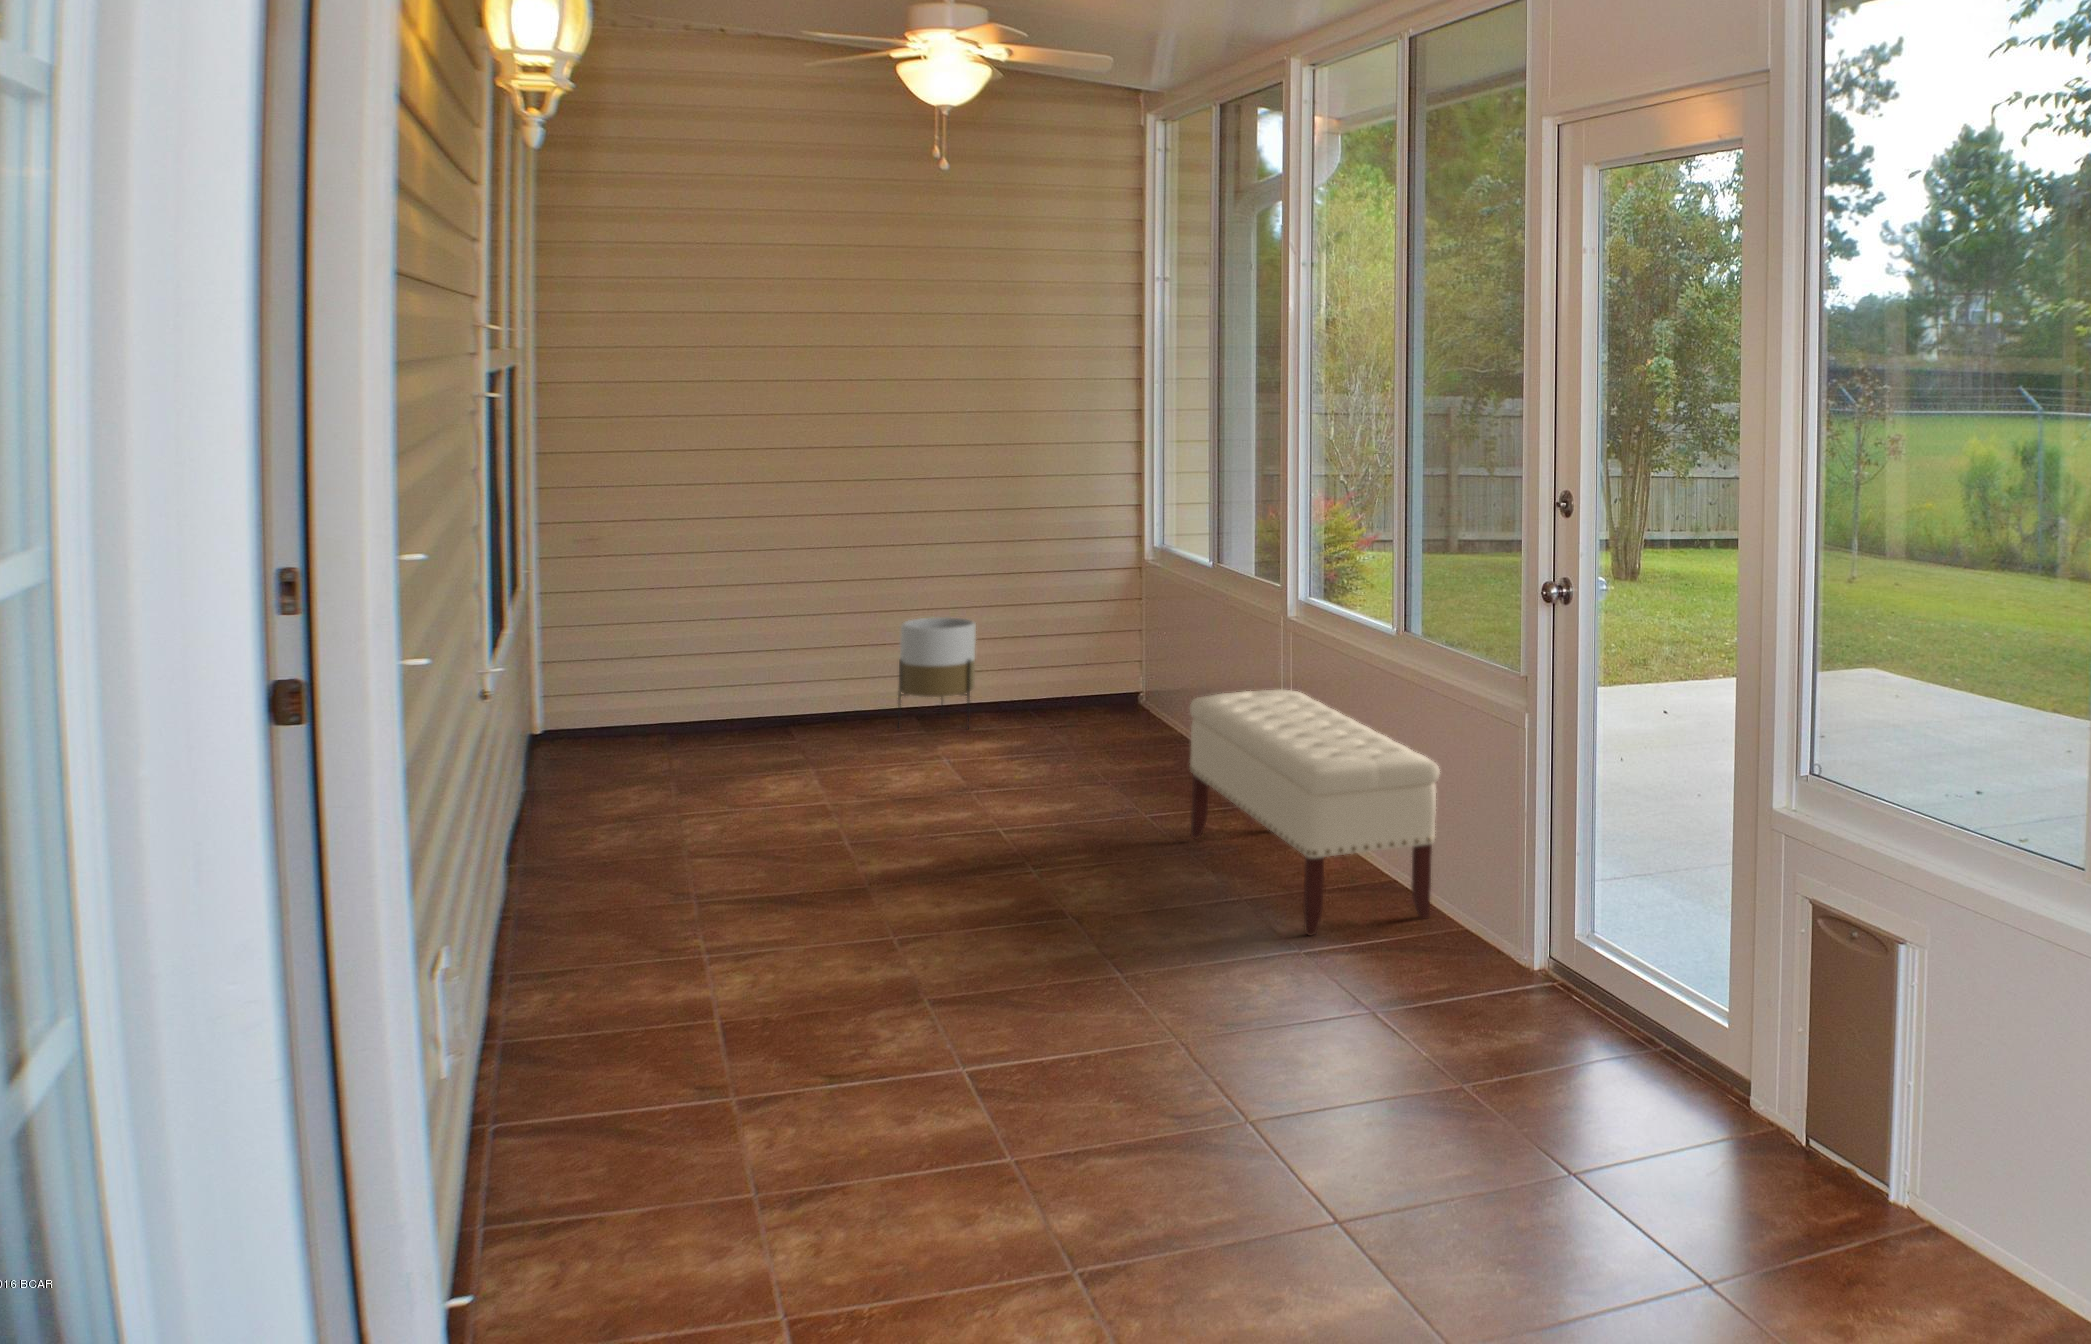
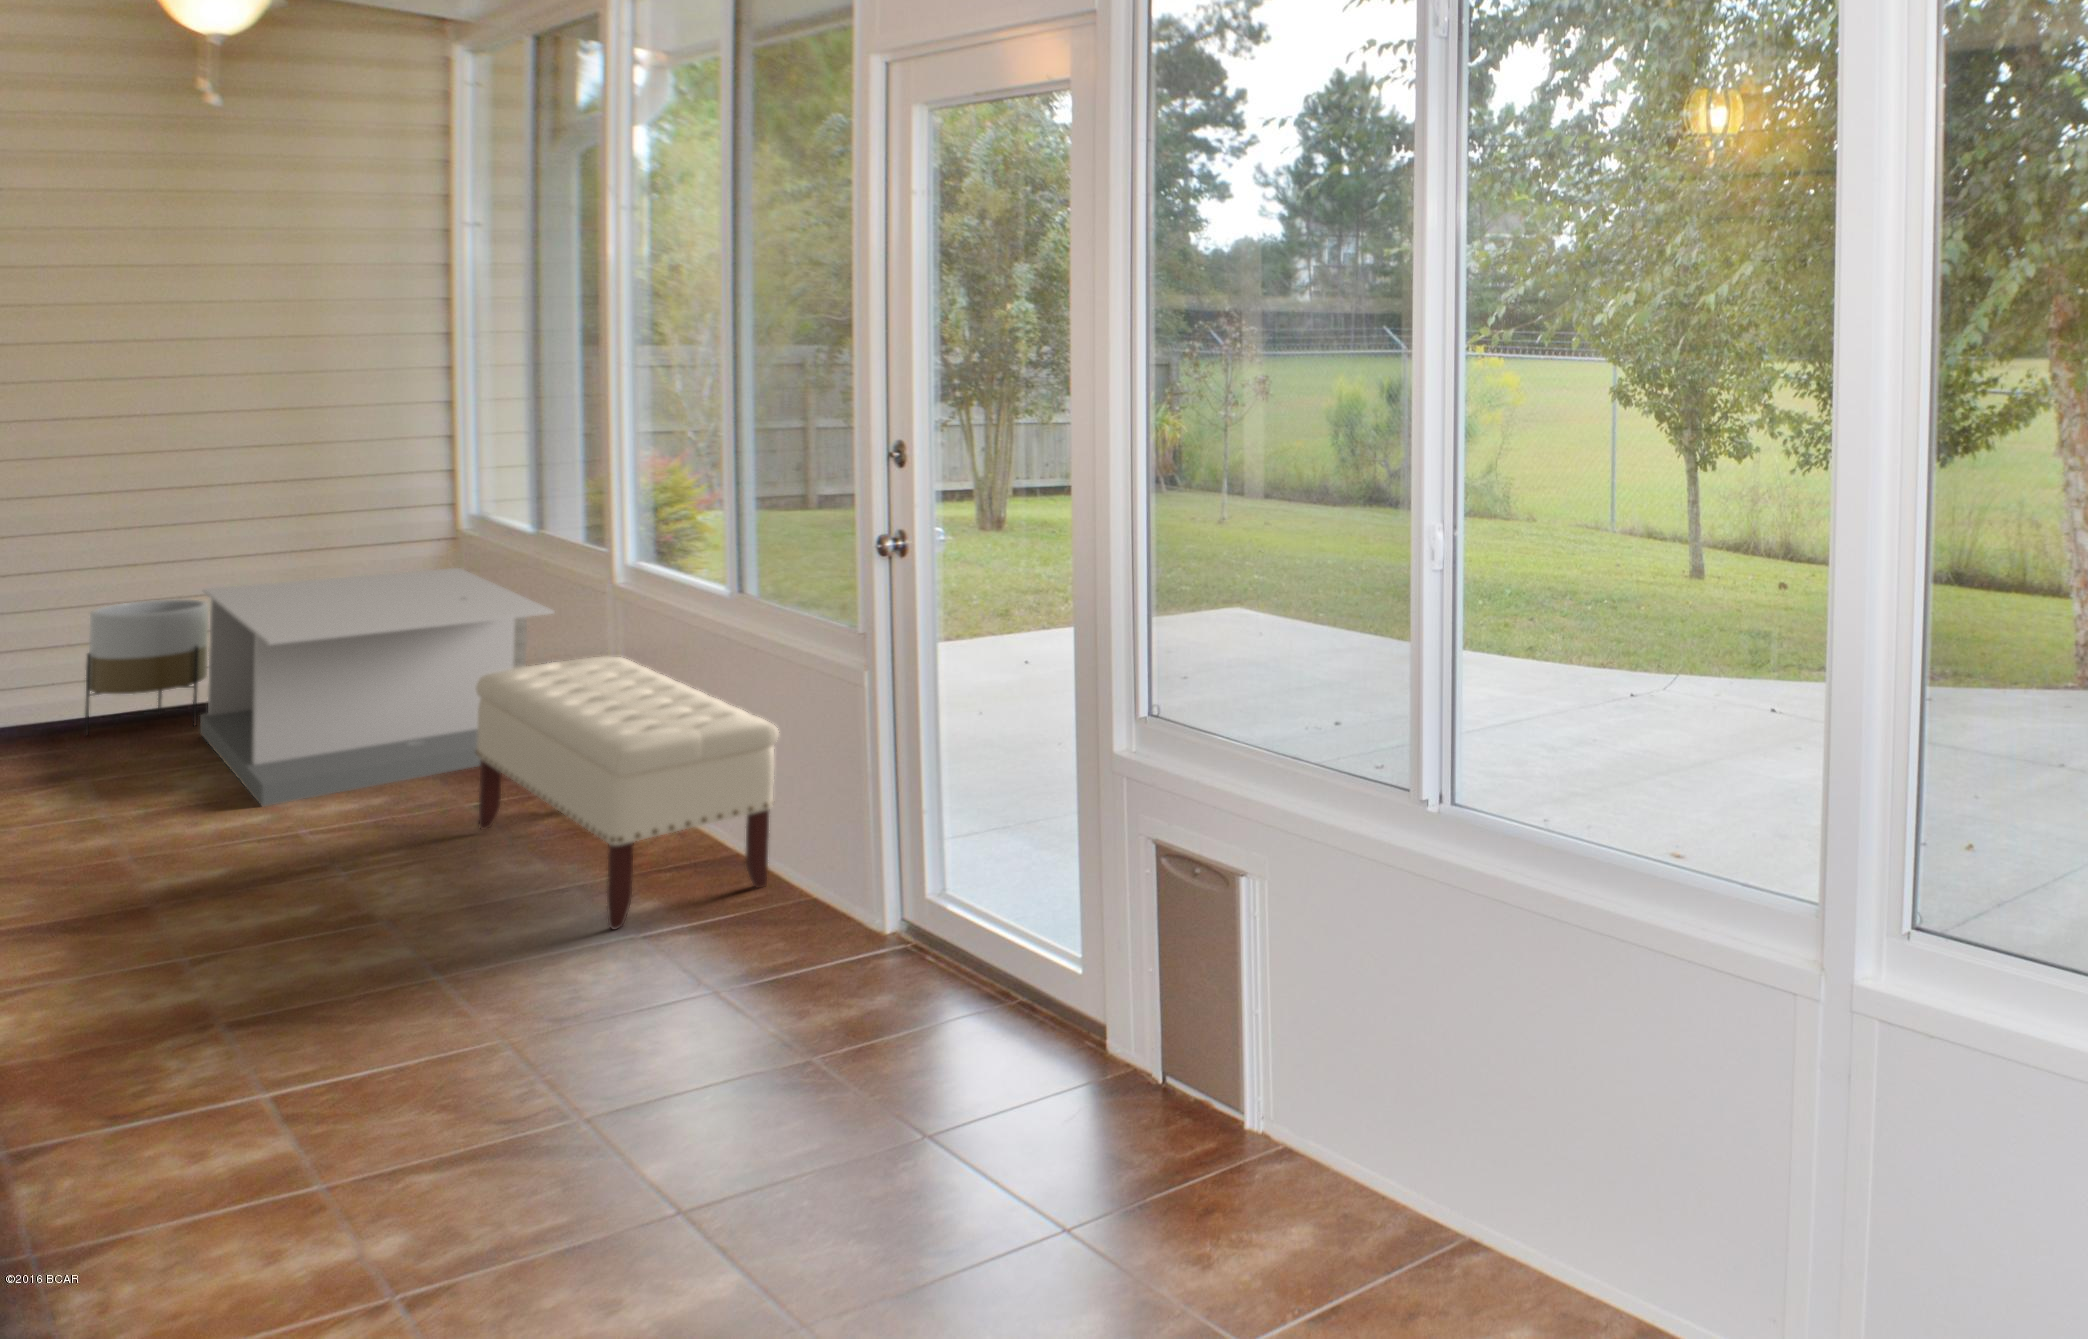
coffee table: none [974,602,1238,801] -> present [200,568,554,806]

